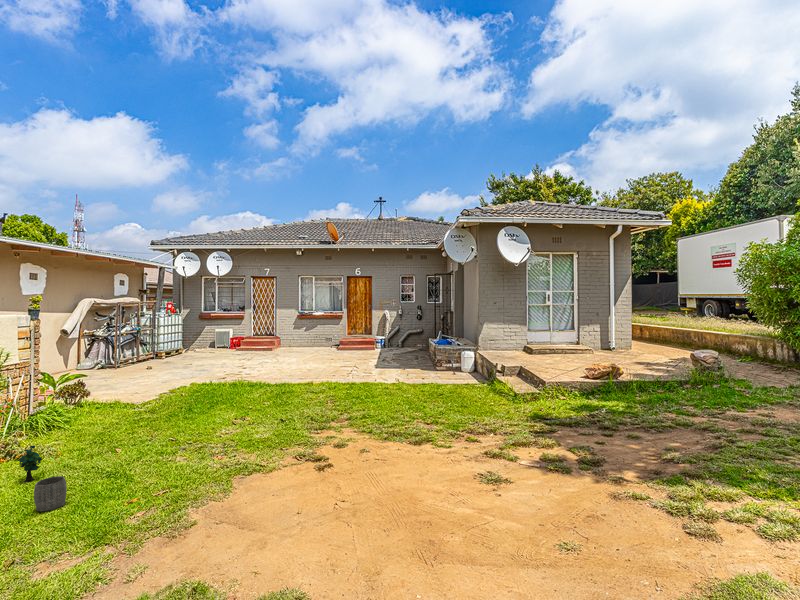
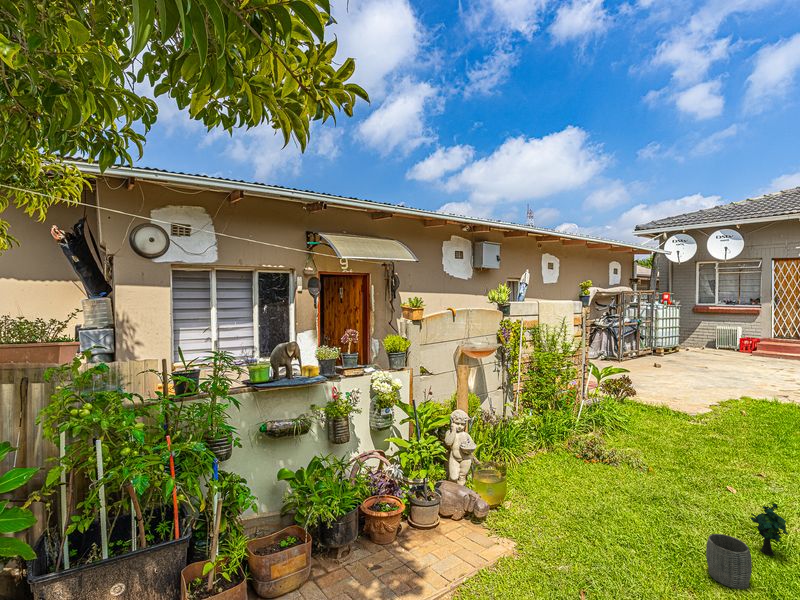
decorative plant: present [17,445,42,482] -> present [750,503,788,556]

